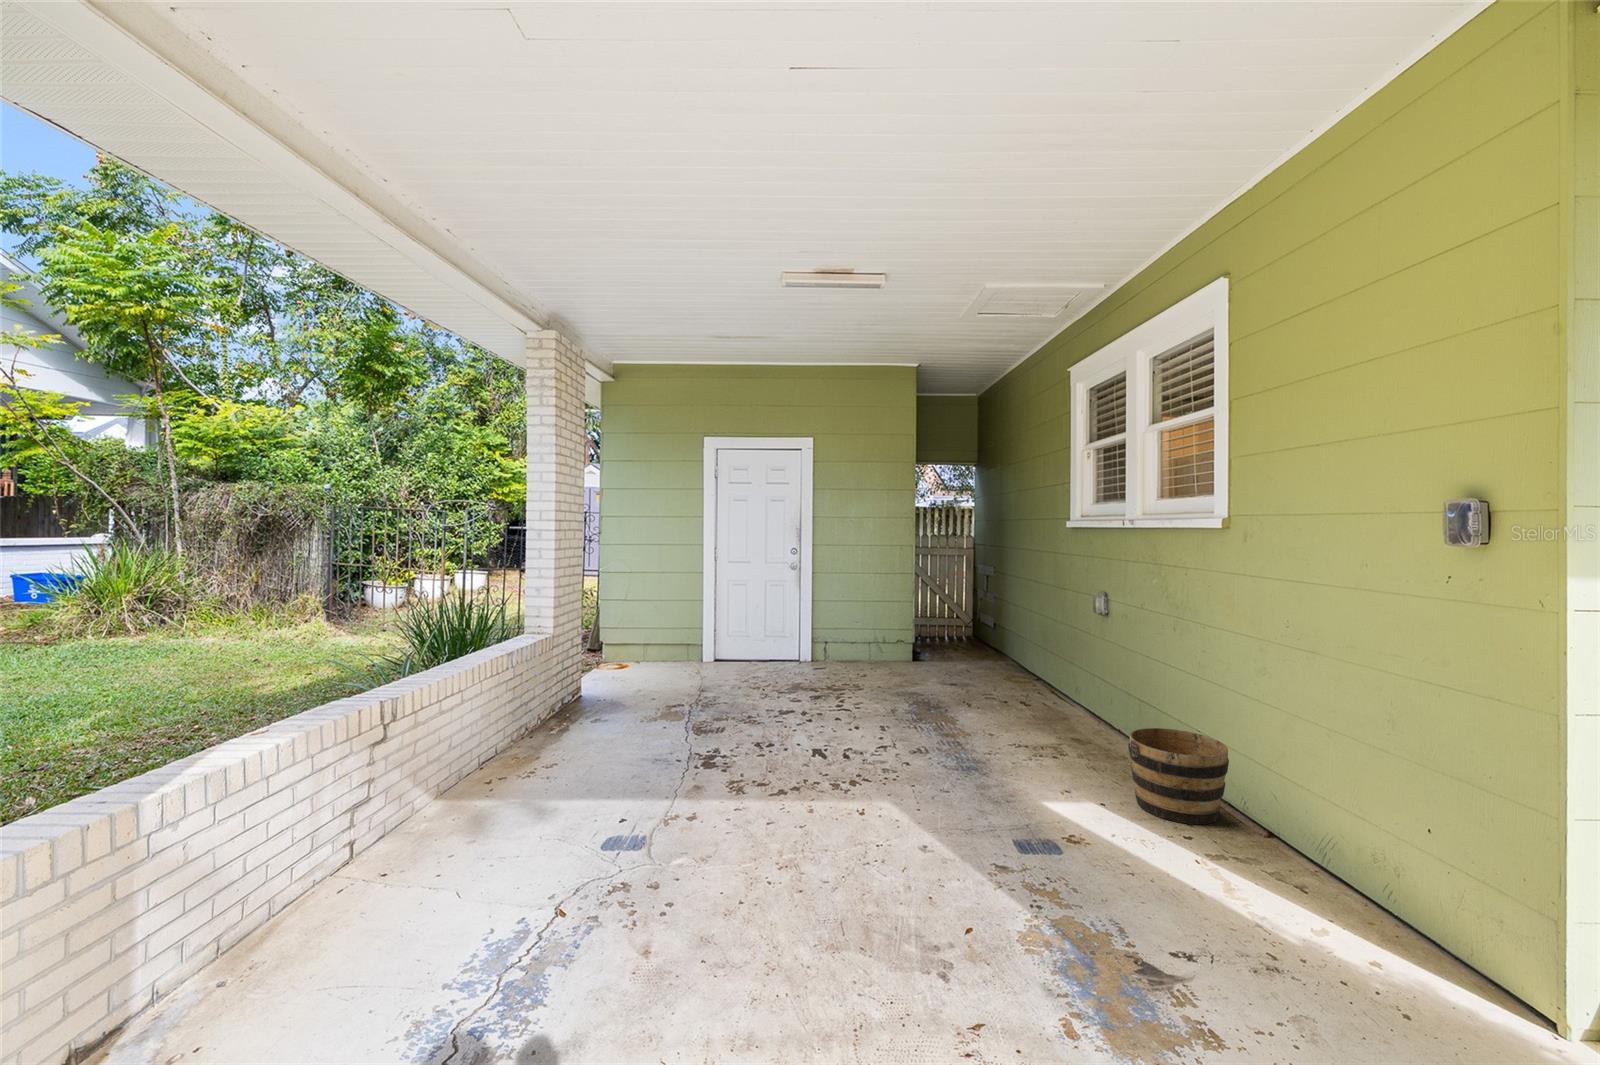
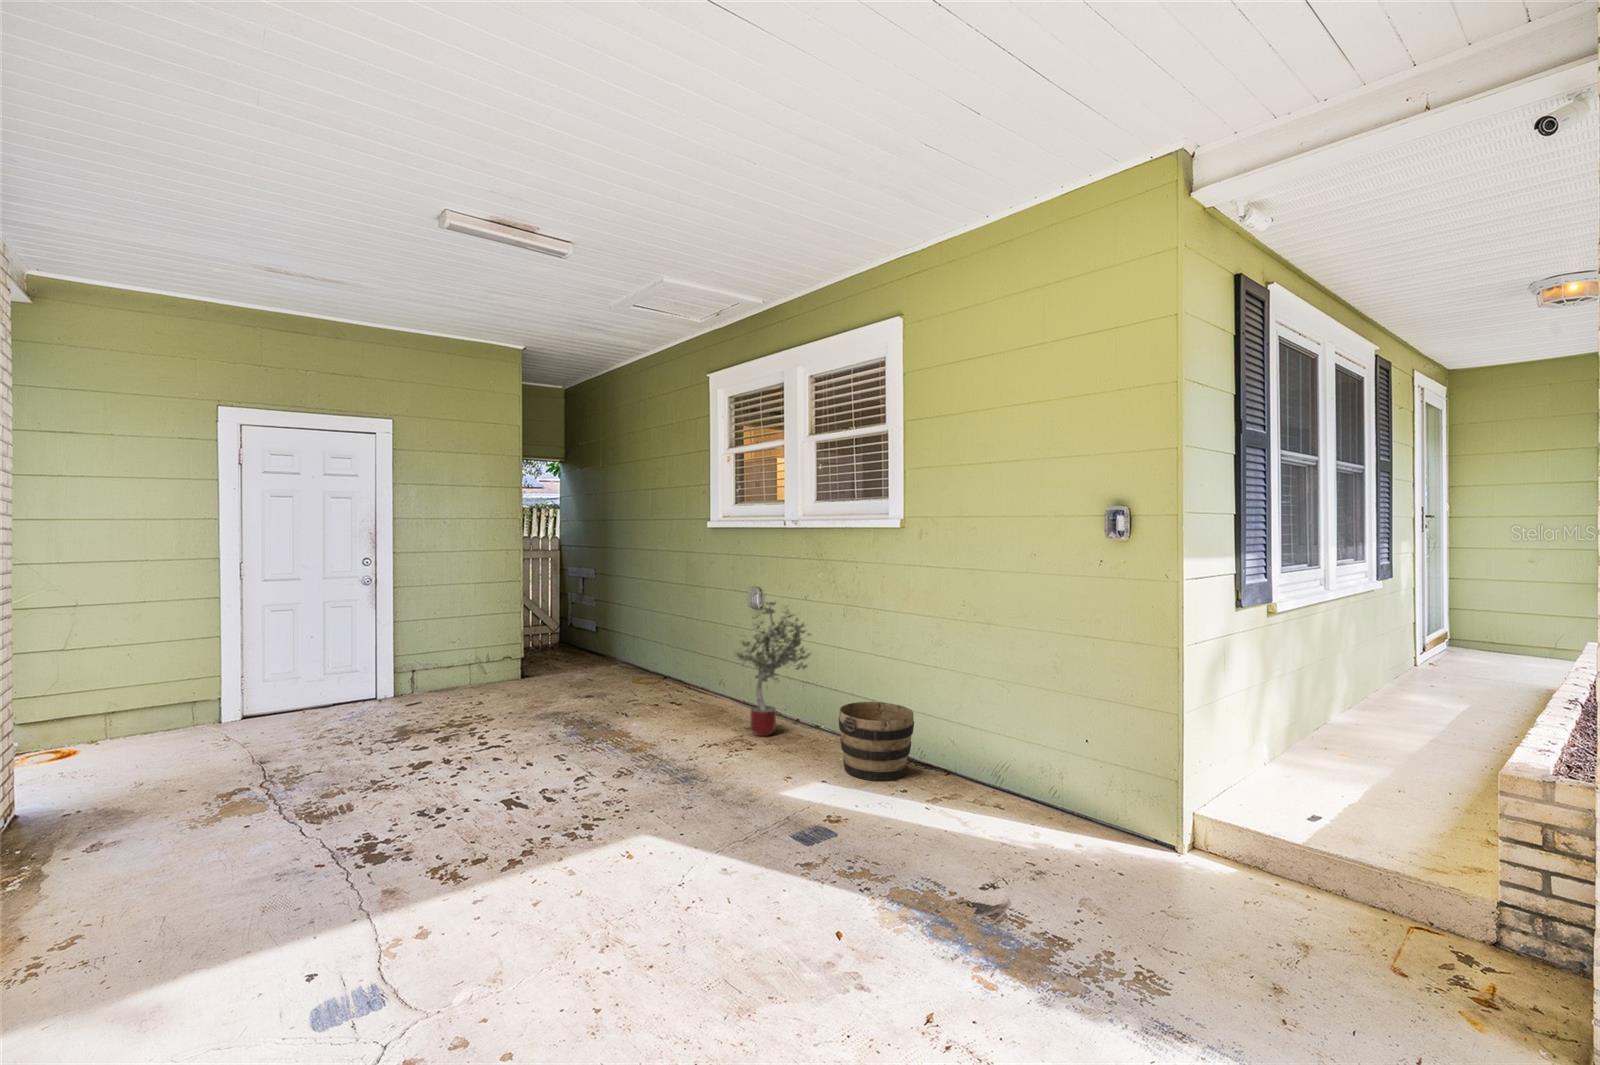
potted tree: none [1056,607,1141,748] -> present [735,601,811,736]

